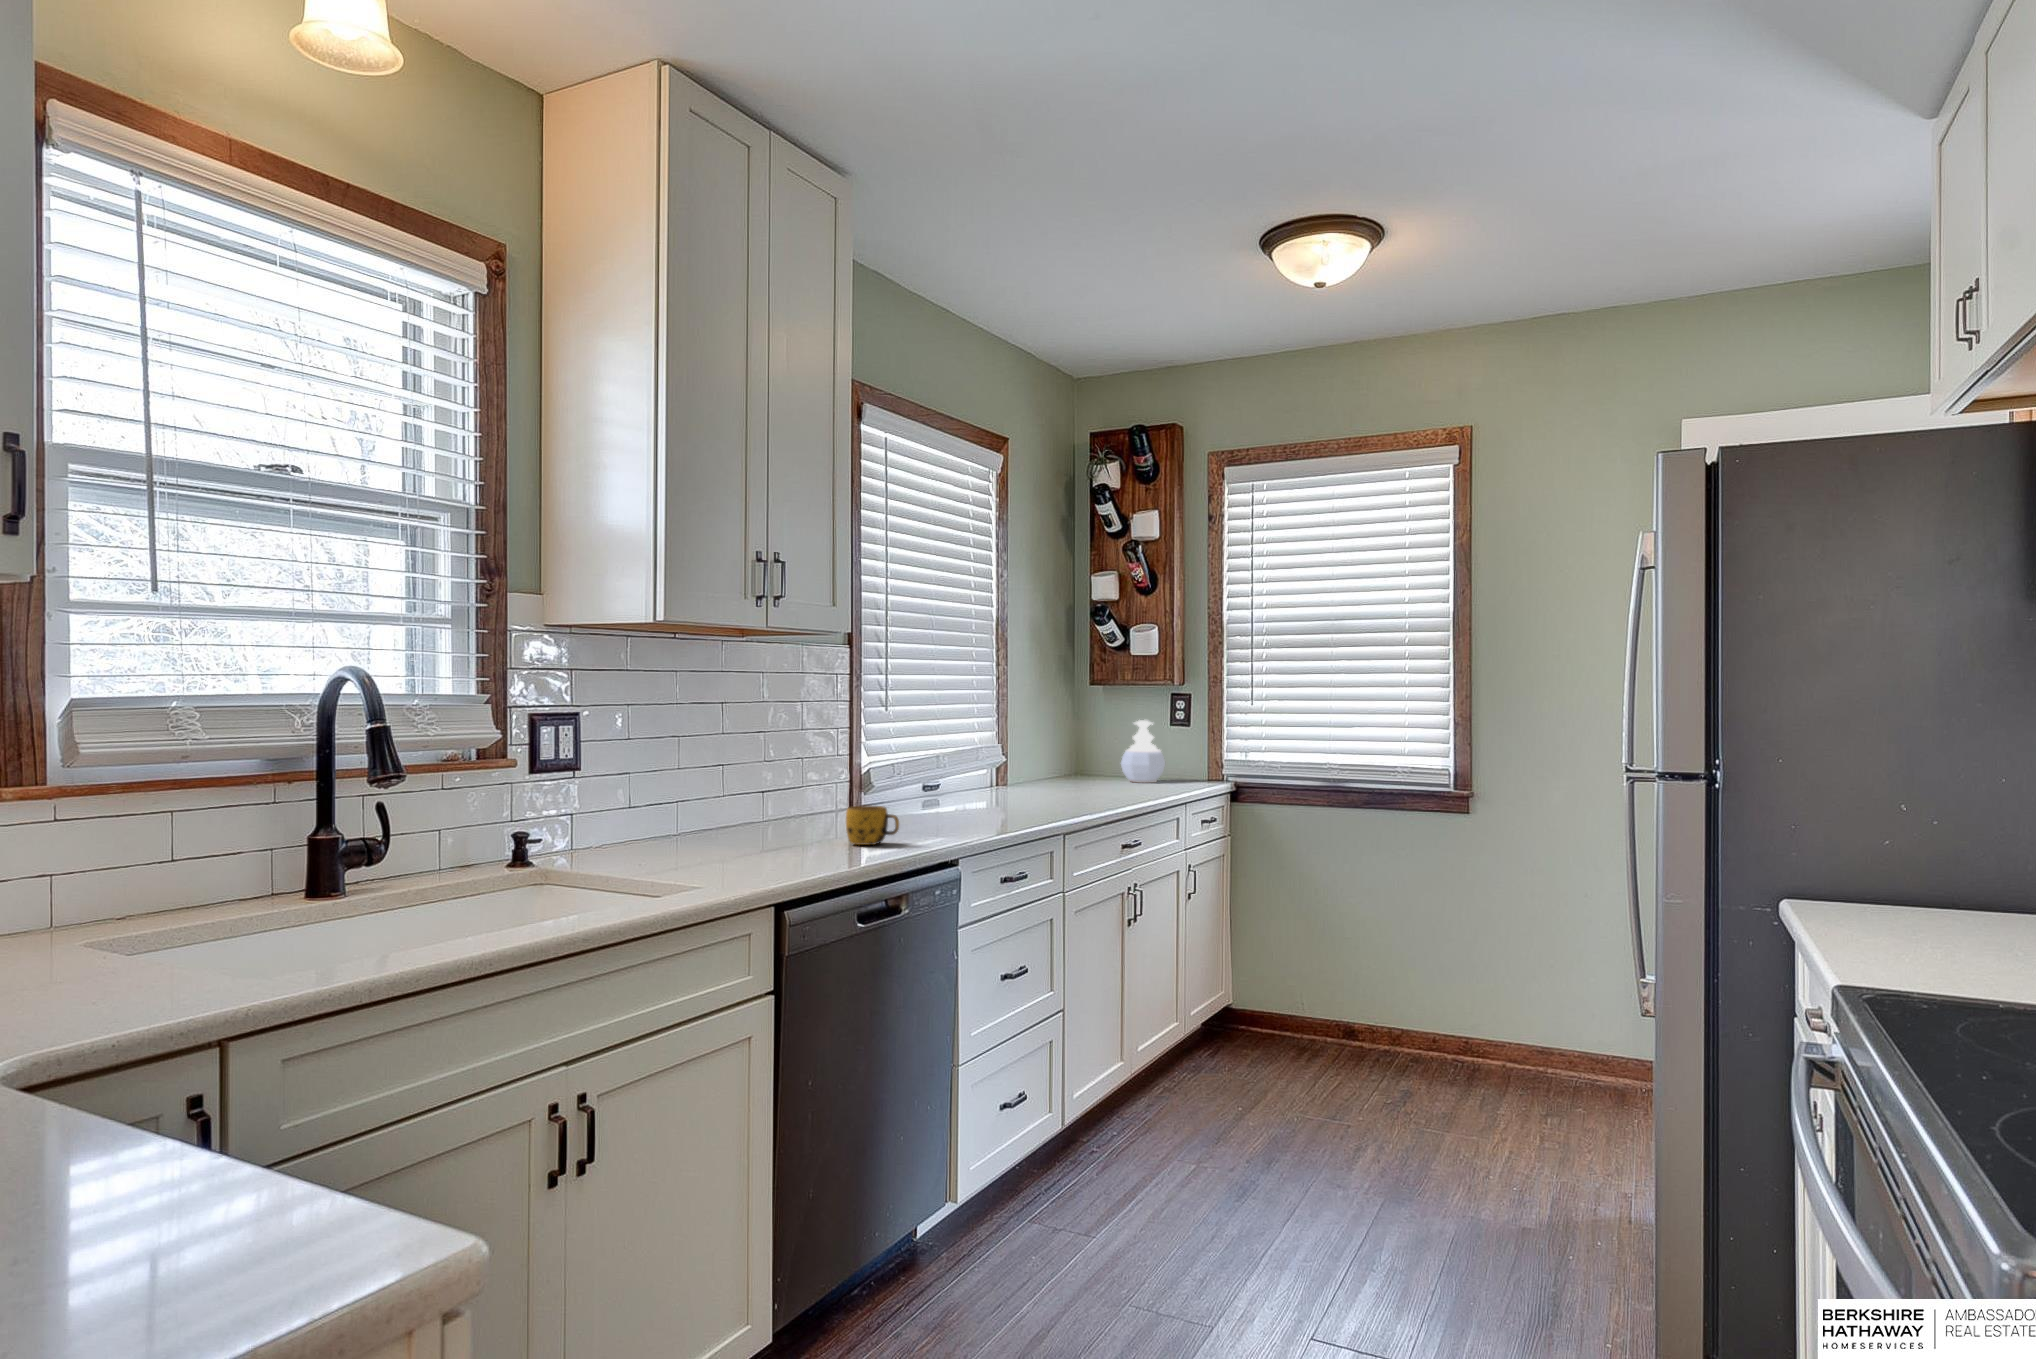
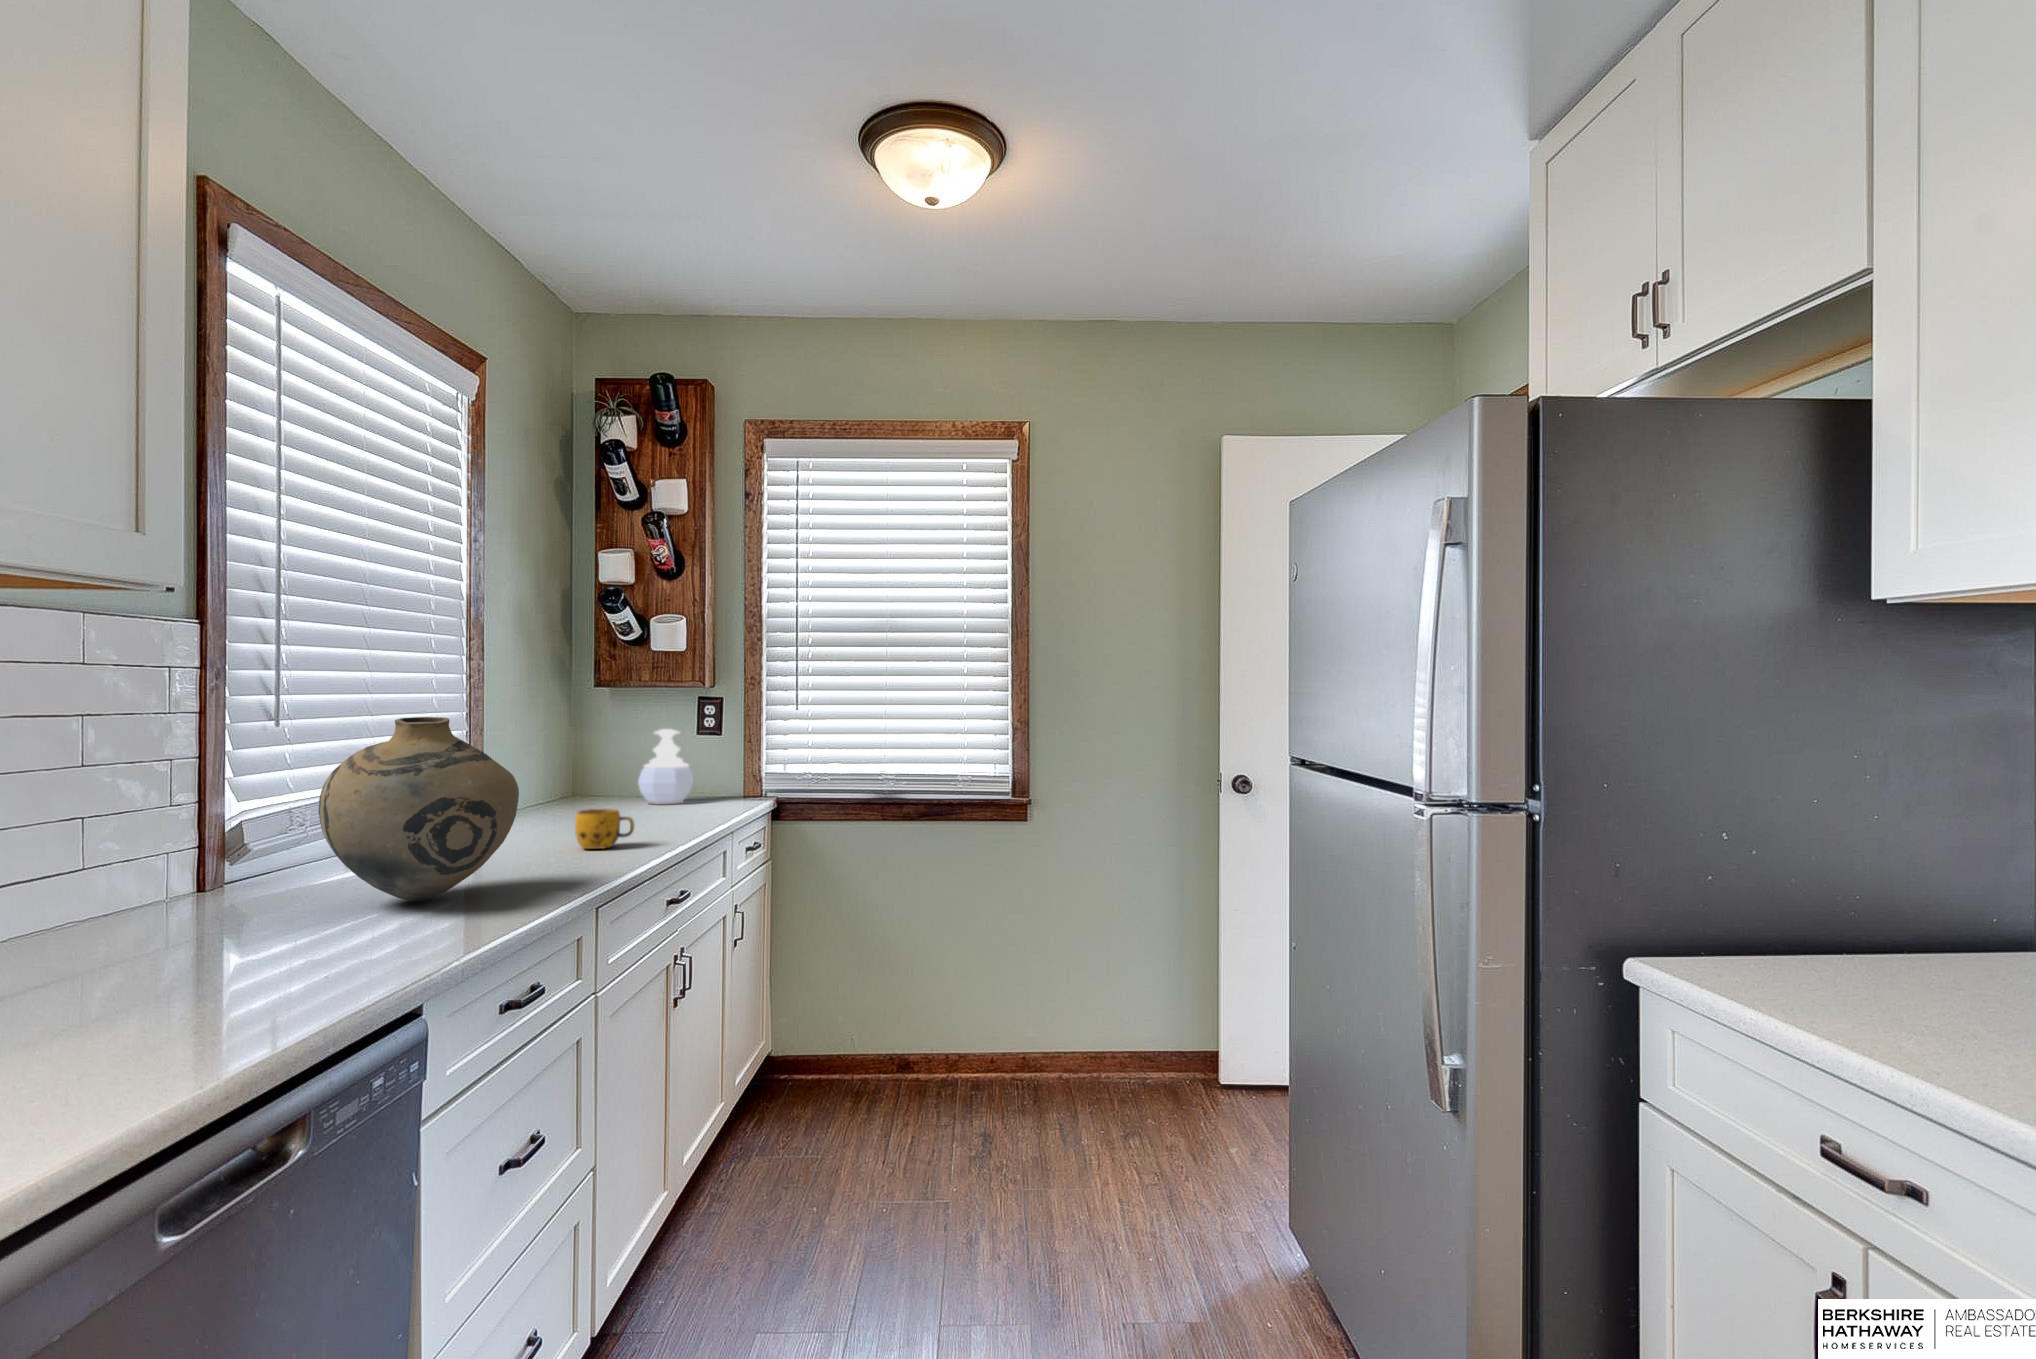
vase: none [911,703,1020,819] -> present [319,717,519,900]
mug: present [846,806,899,845] -> present [575,809,634,849]

